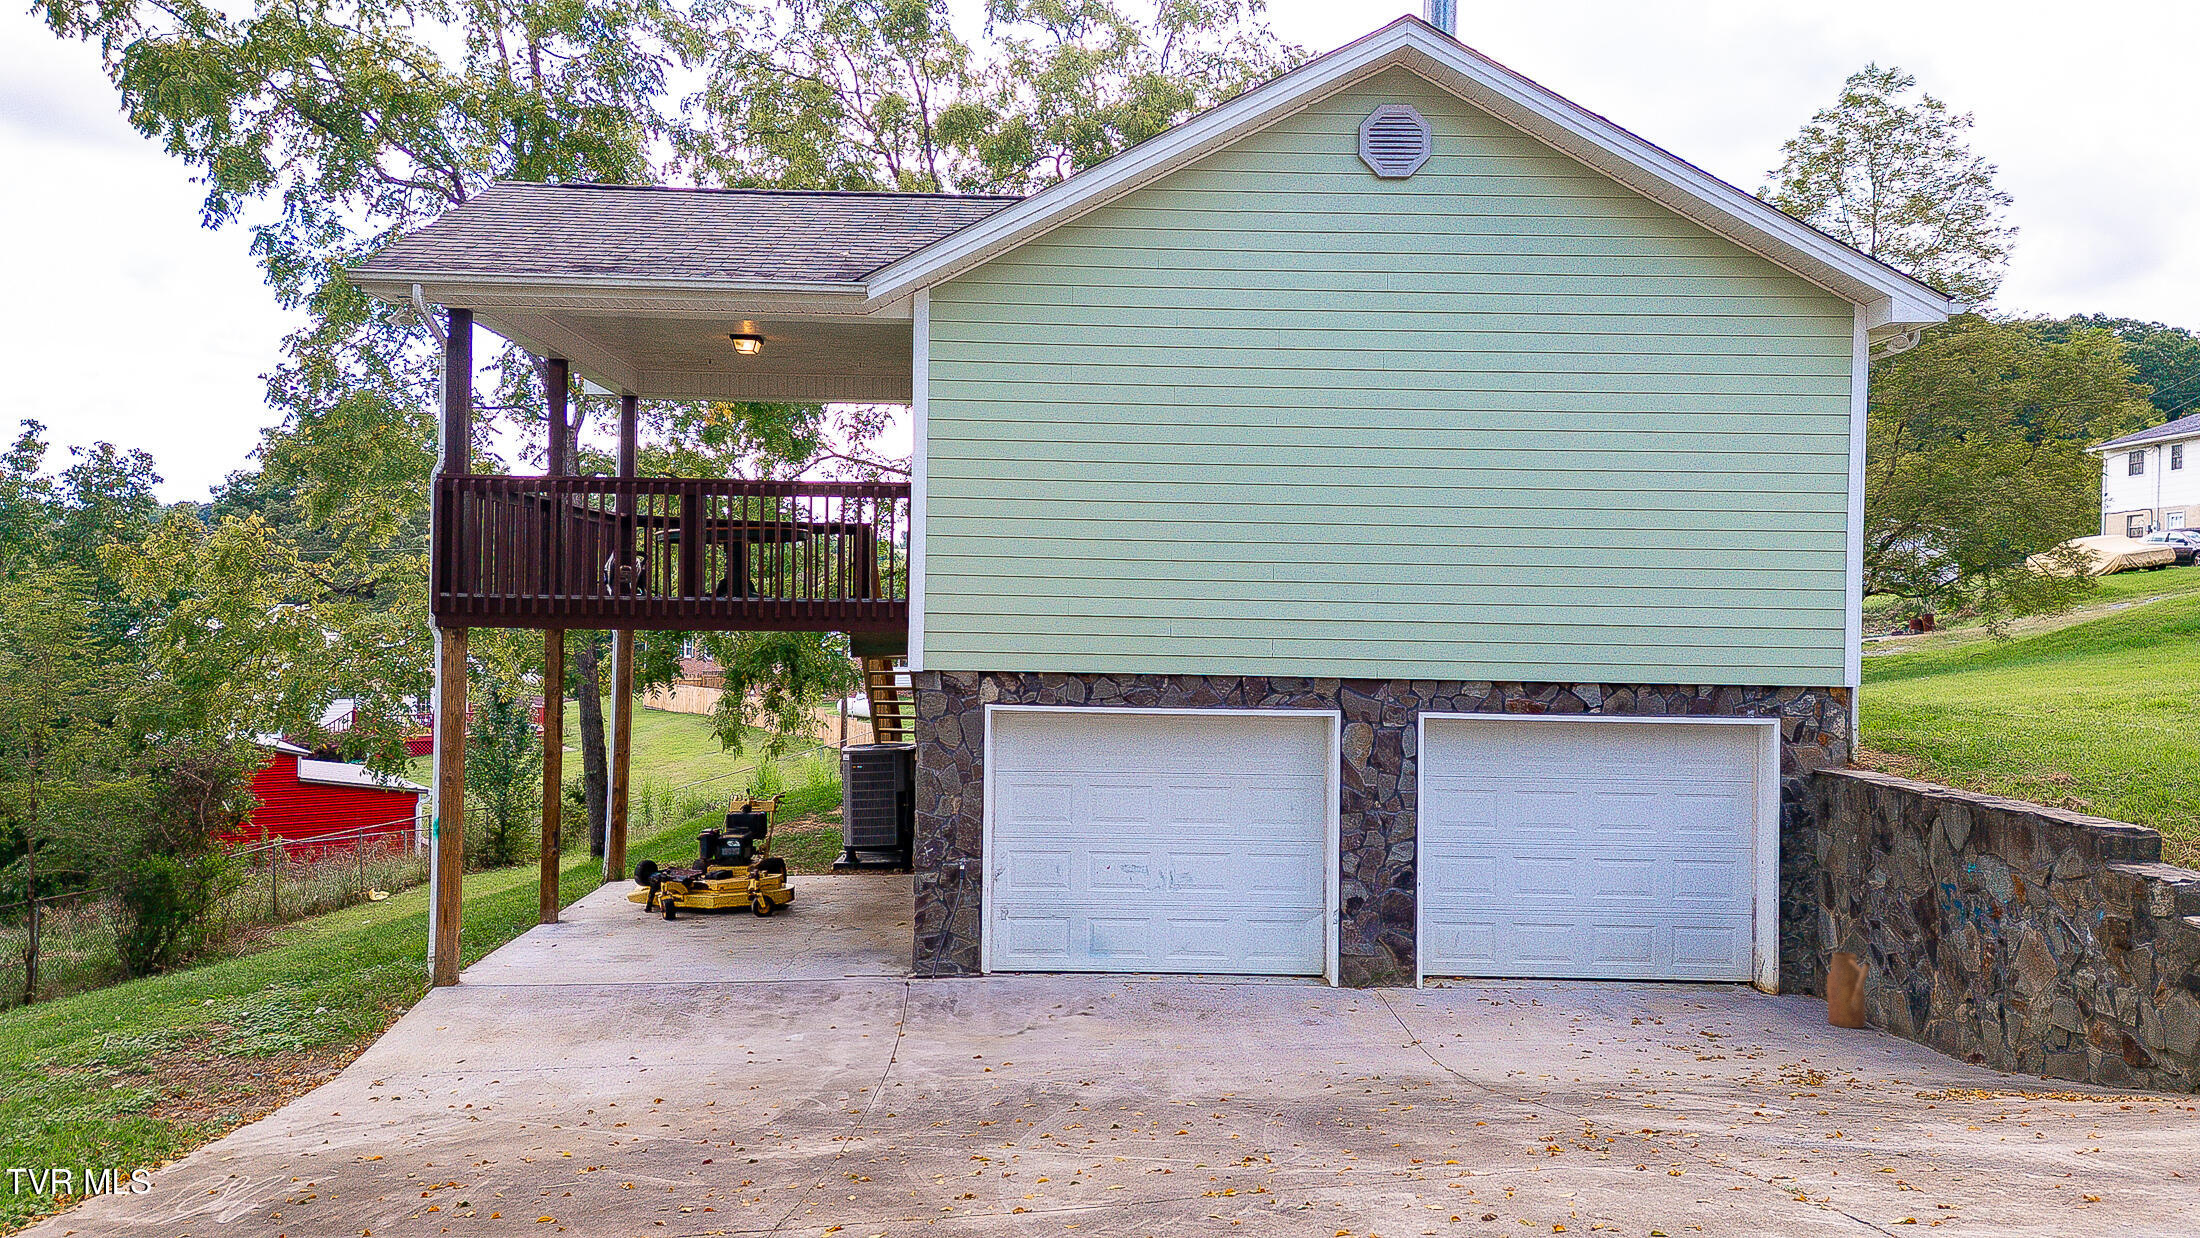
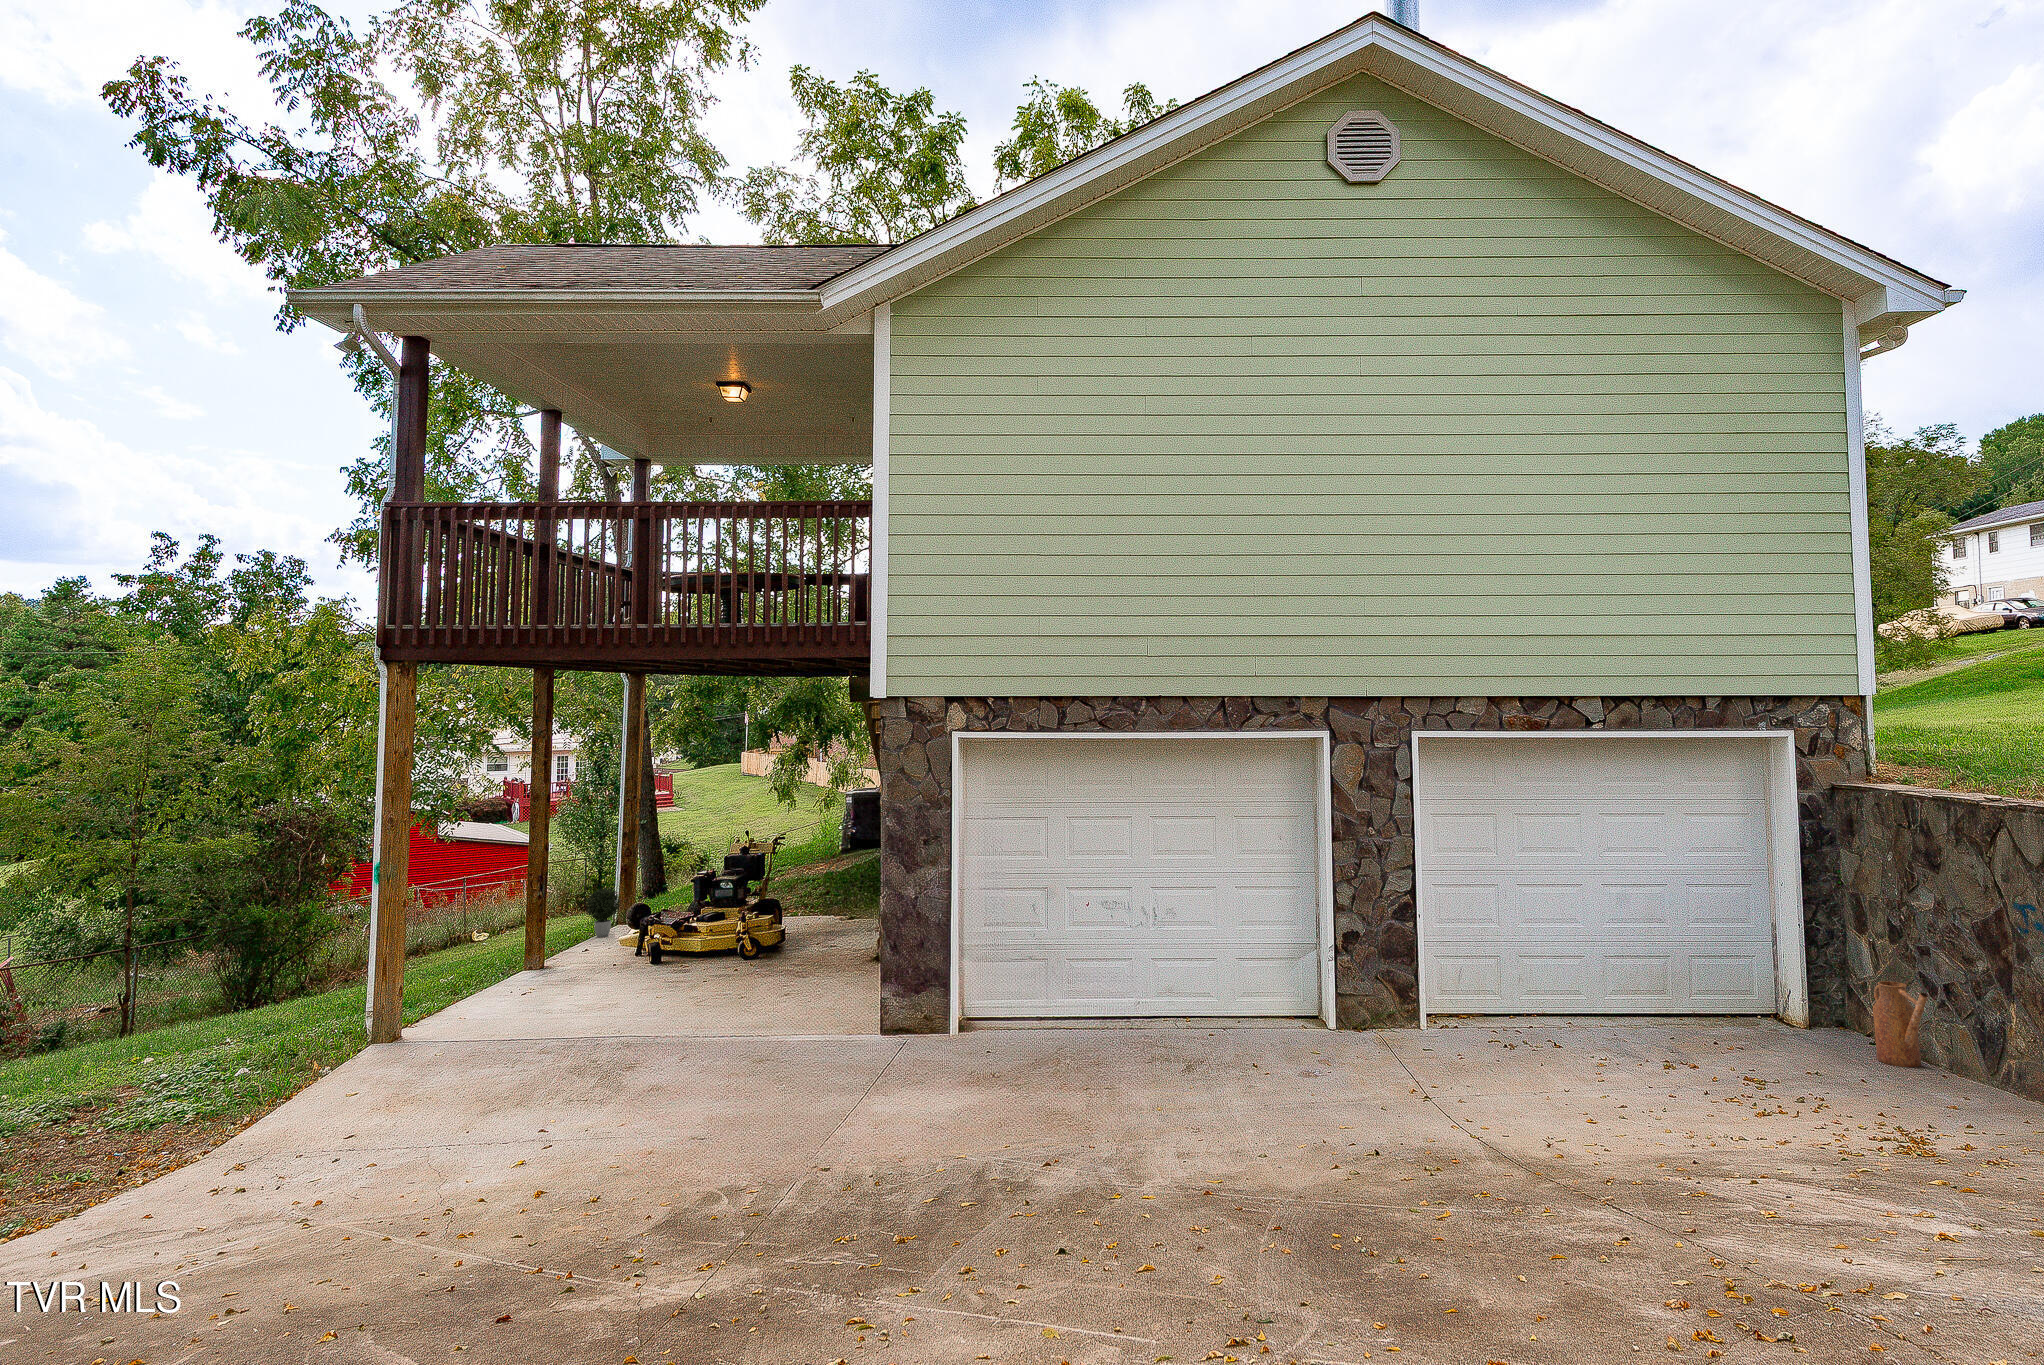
potted plant: none [582,843,619,894] -> present [585,887,620,937]

